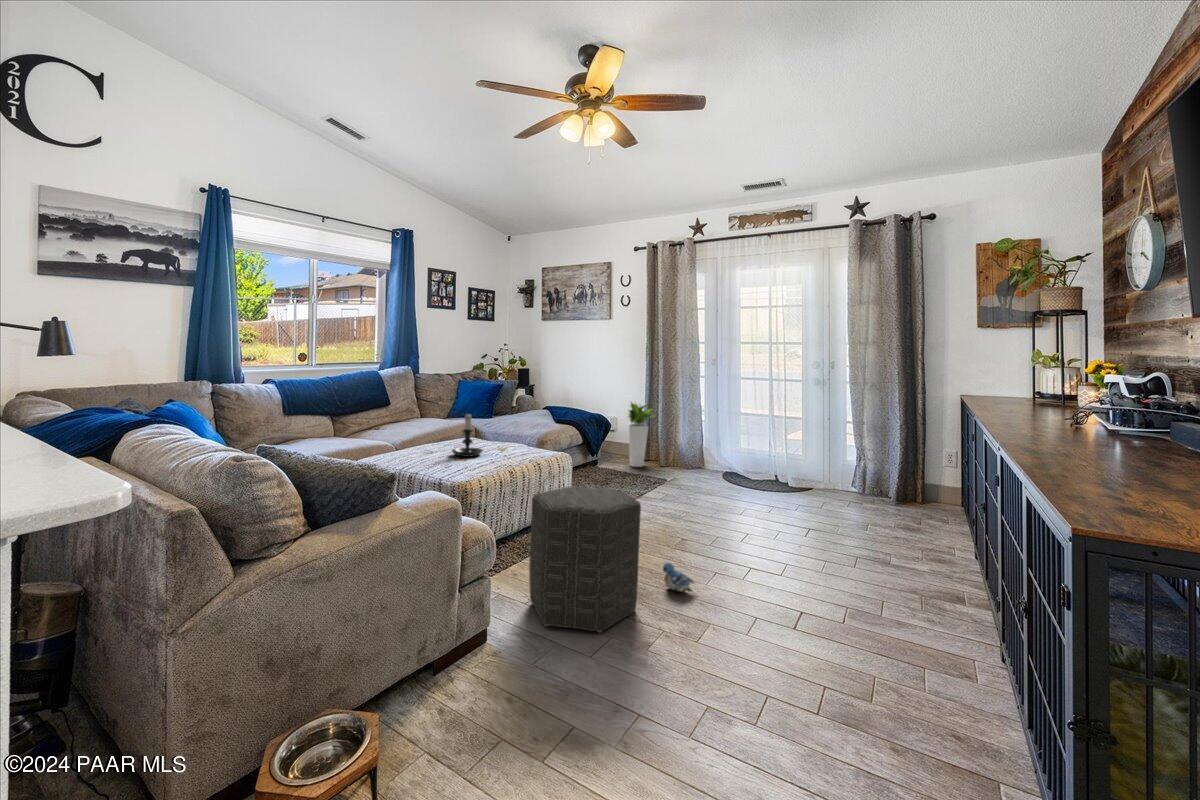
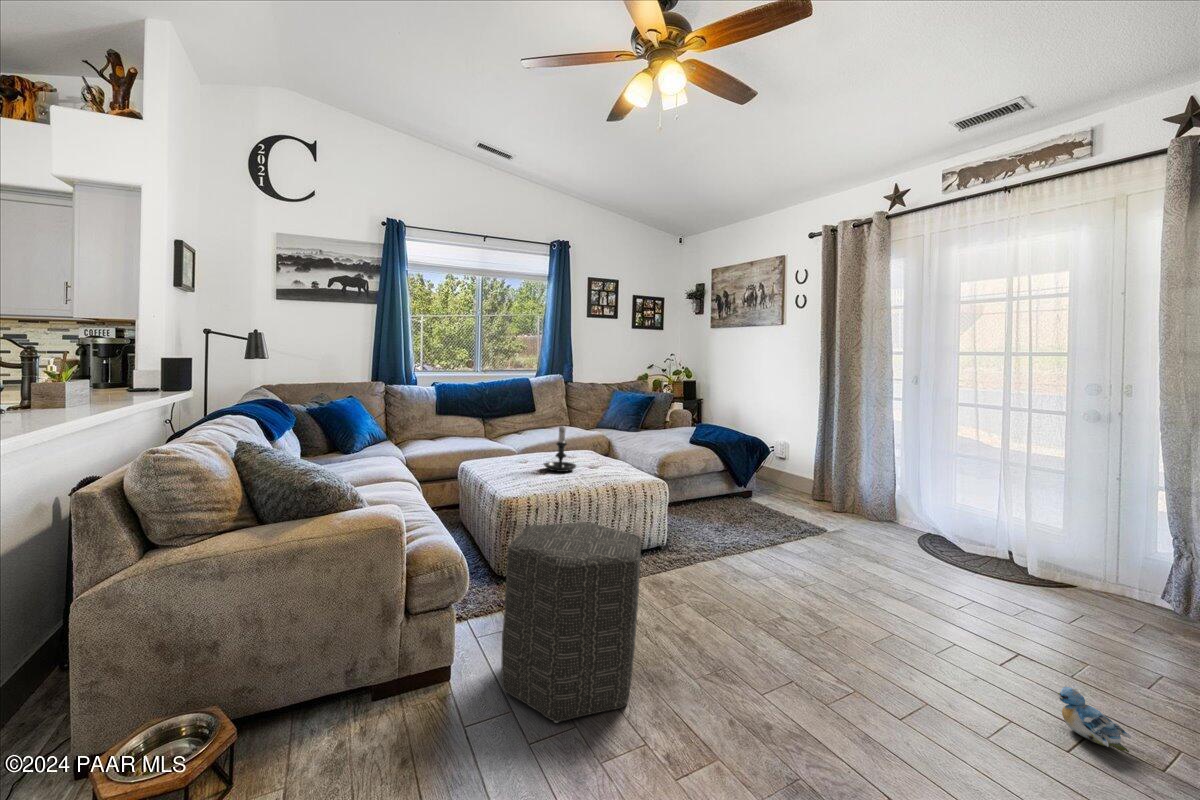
planter: present [628,403,653,467] -> none [783,423,828,507]
plush toy: present [663,562,695,592] -> present [1058,687,1131,753]

